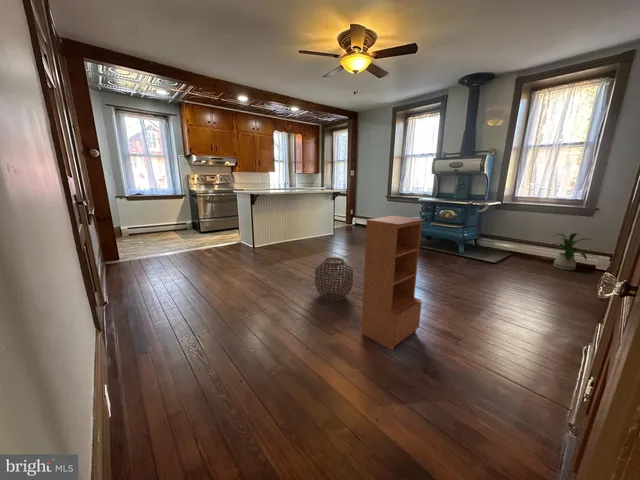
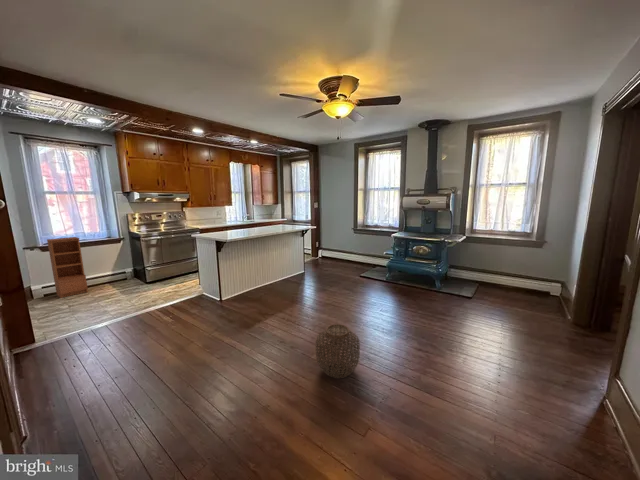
bookcase: present [362,216,424,350] -> present [47,237,88,298]
house plant: present [552,234,590,270] -> none [514,267,555,301]

